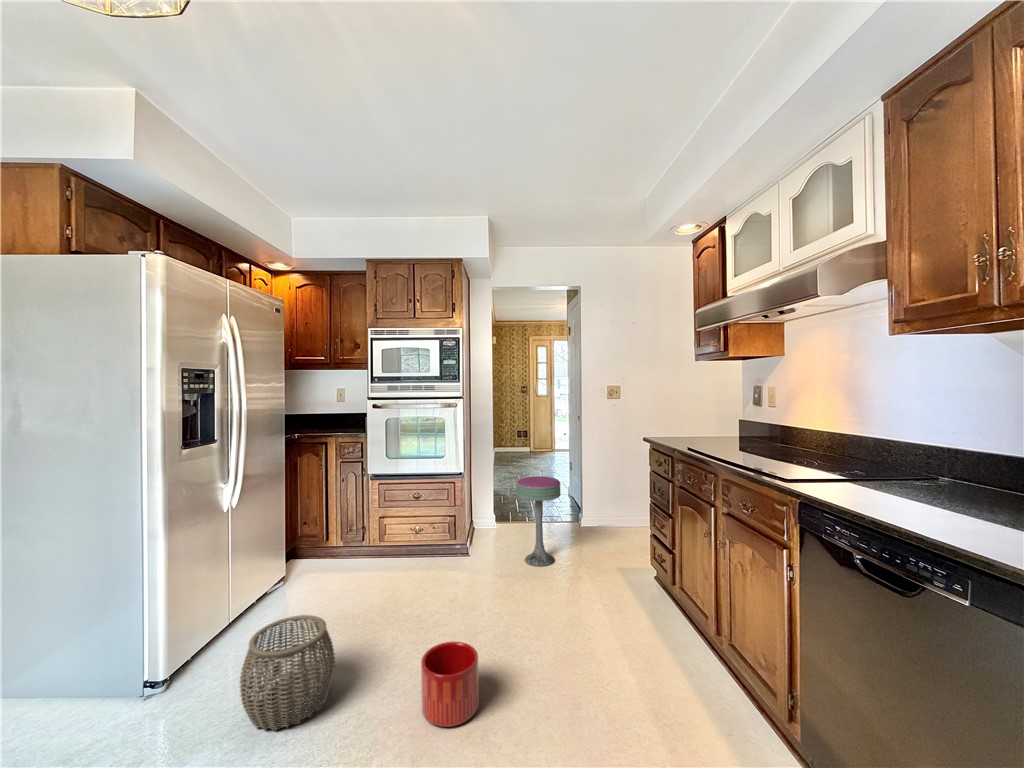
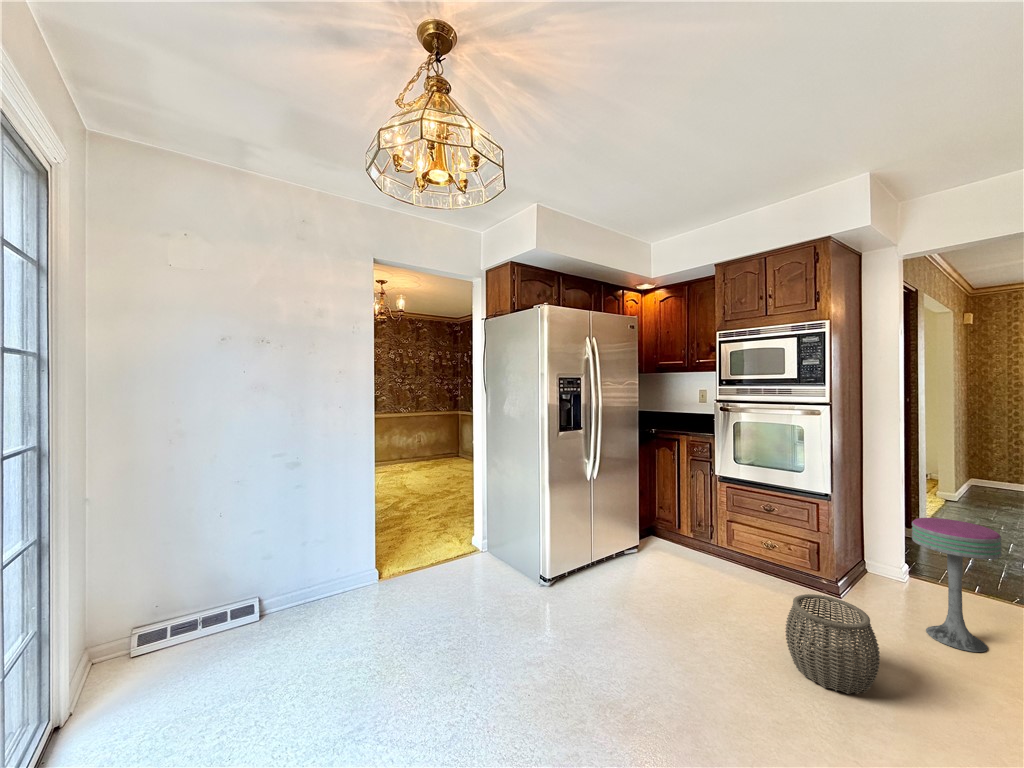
woven basket: present [240,615,335,730] -> present [785,594,880,694]
planter: present [421,642,479,727] -> none [705,656,772,747]

